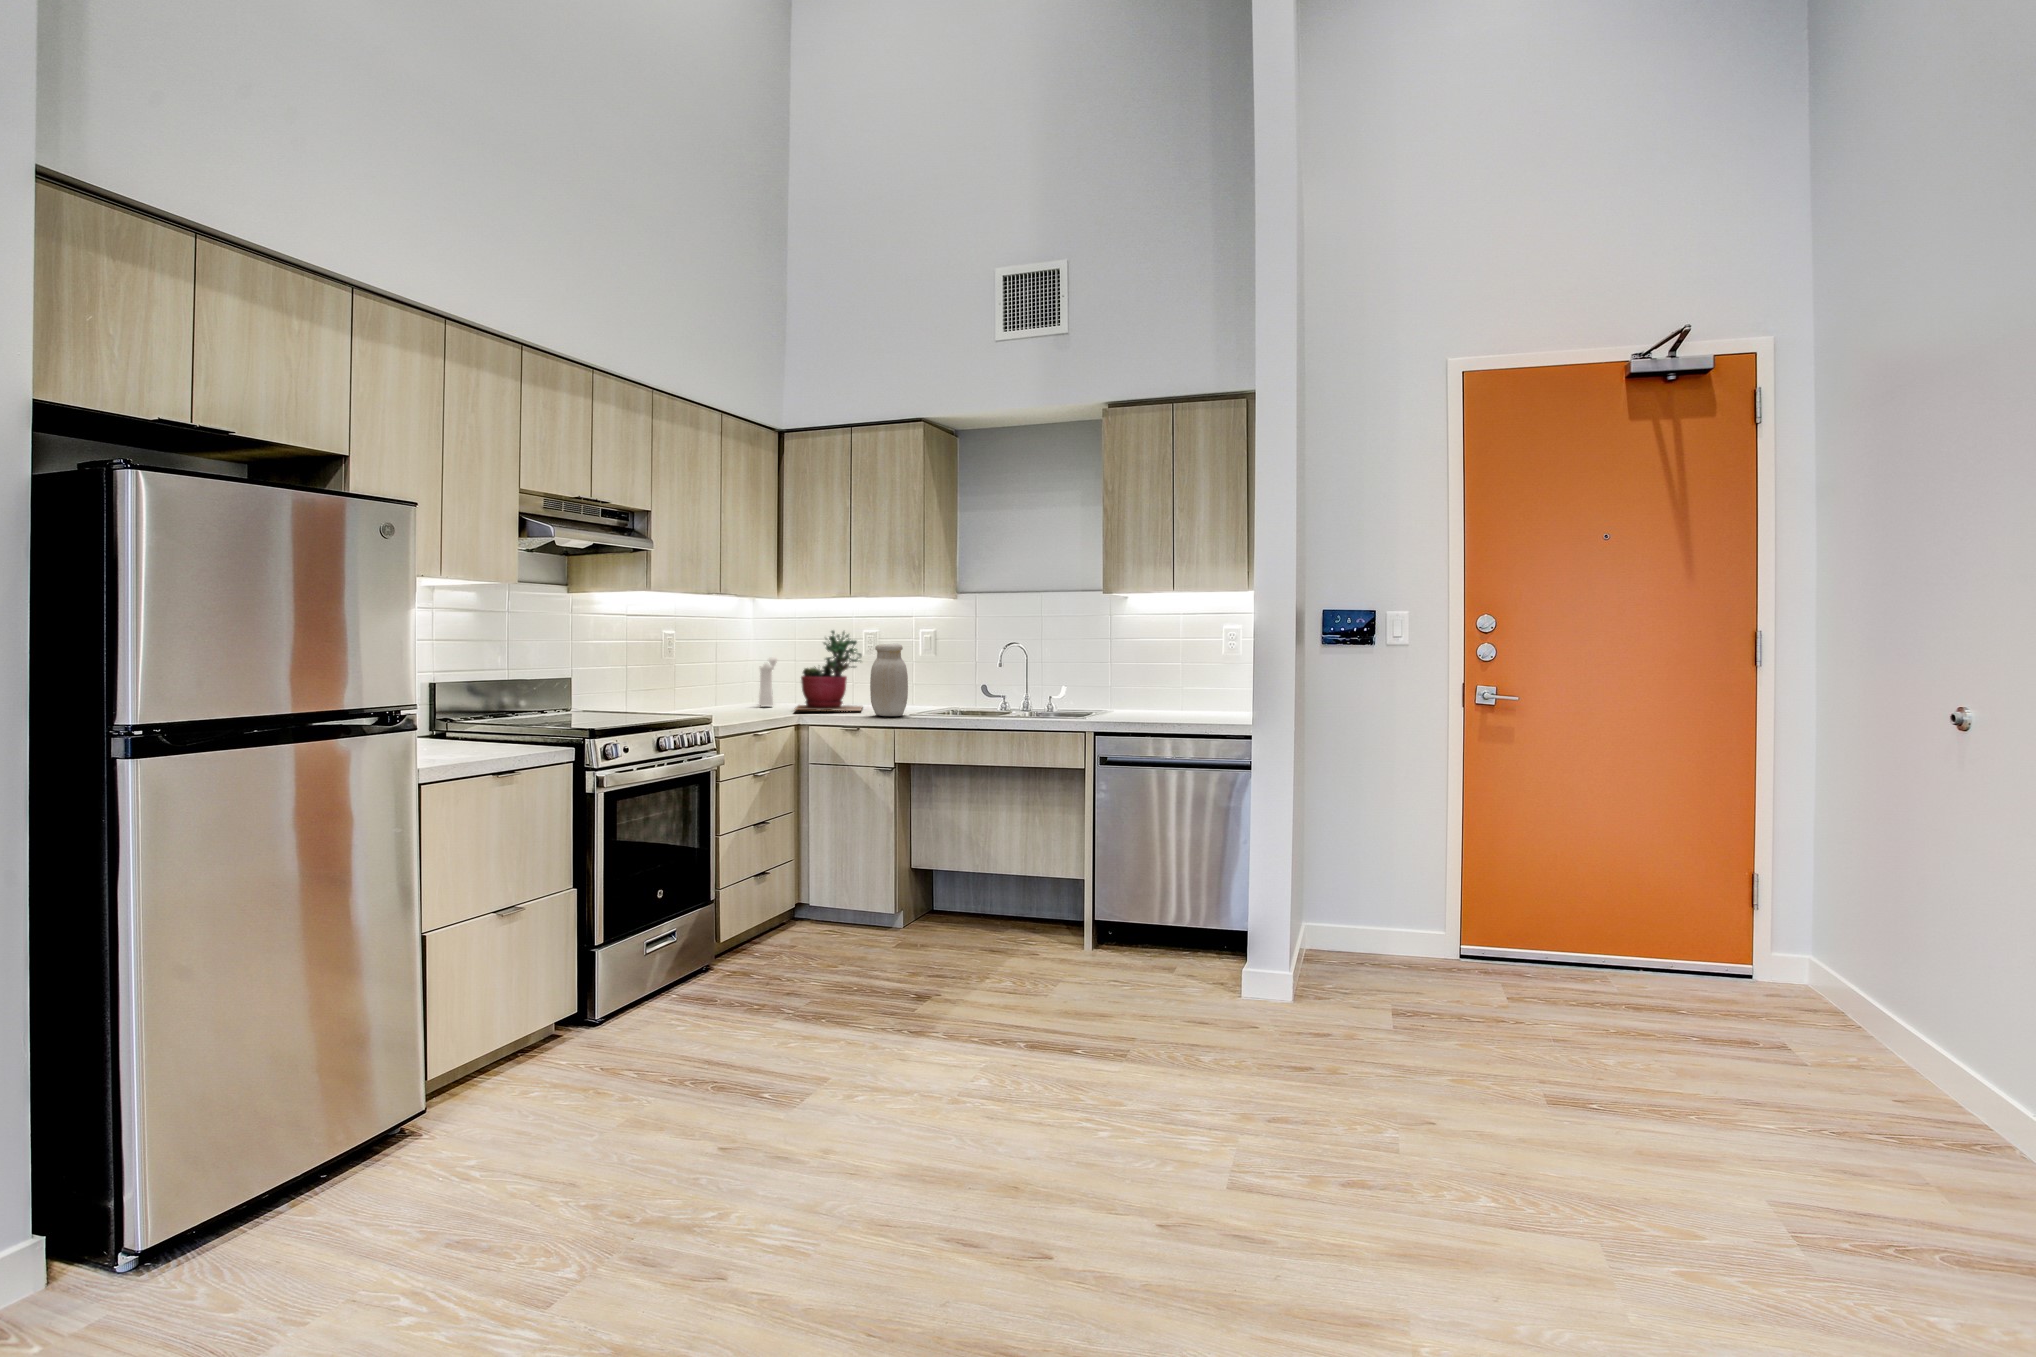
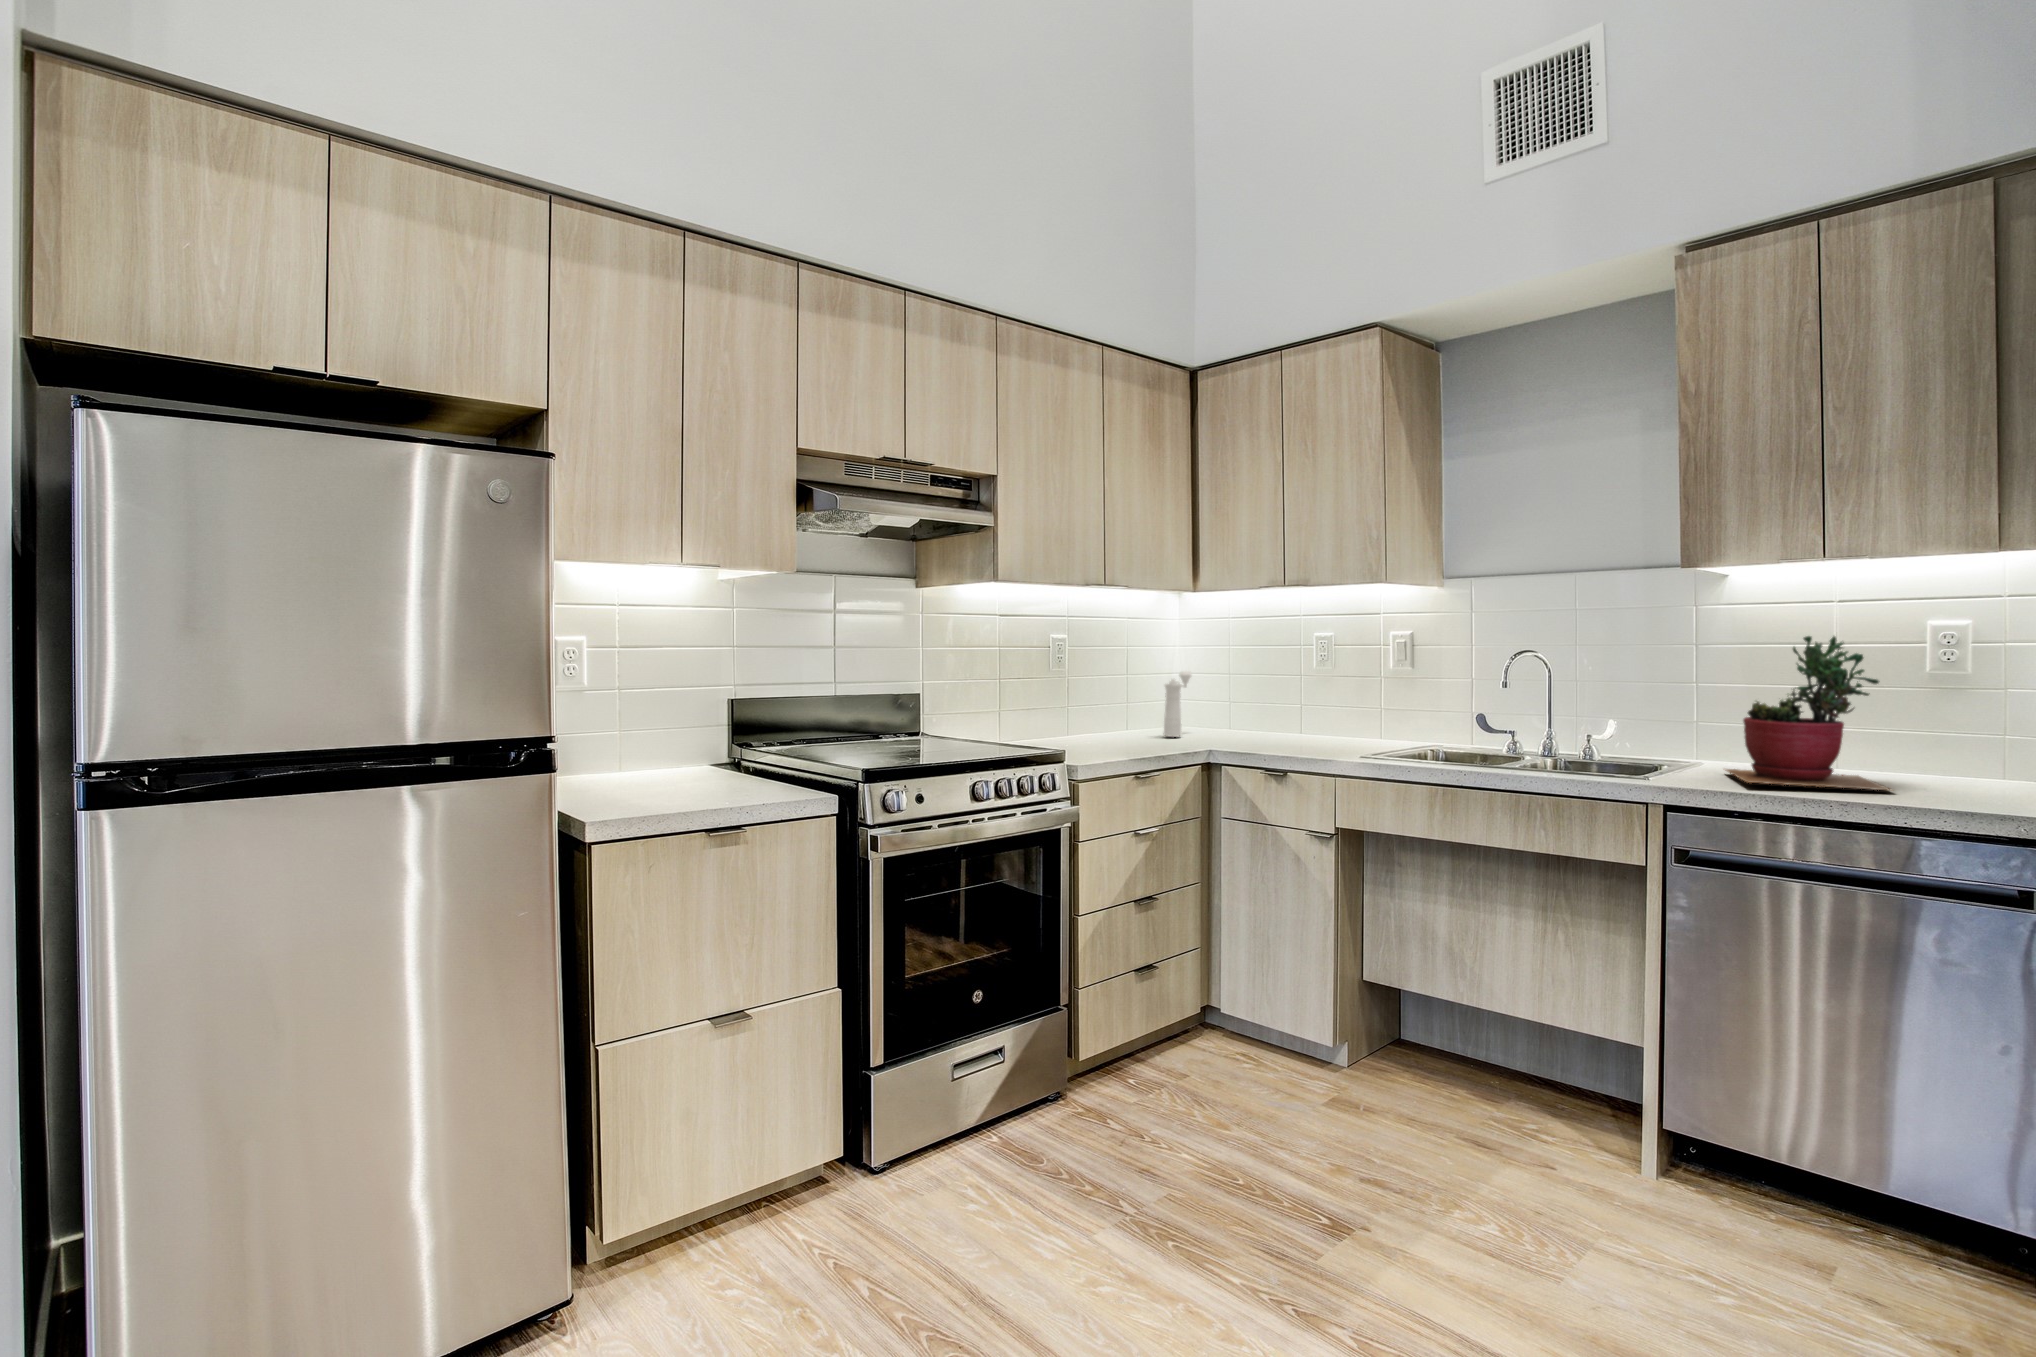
succulent plant: present [794,631,862,711] -> present [1726,636,1890,790]
jar: present [870,644,908,716] -> none [1301,655,1357,760]

